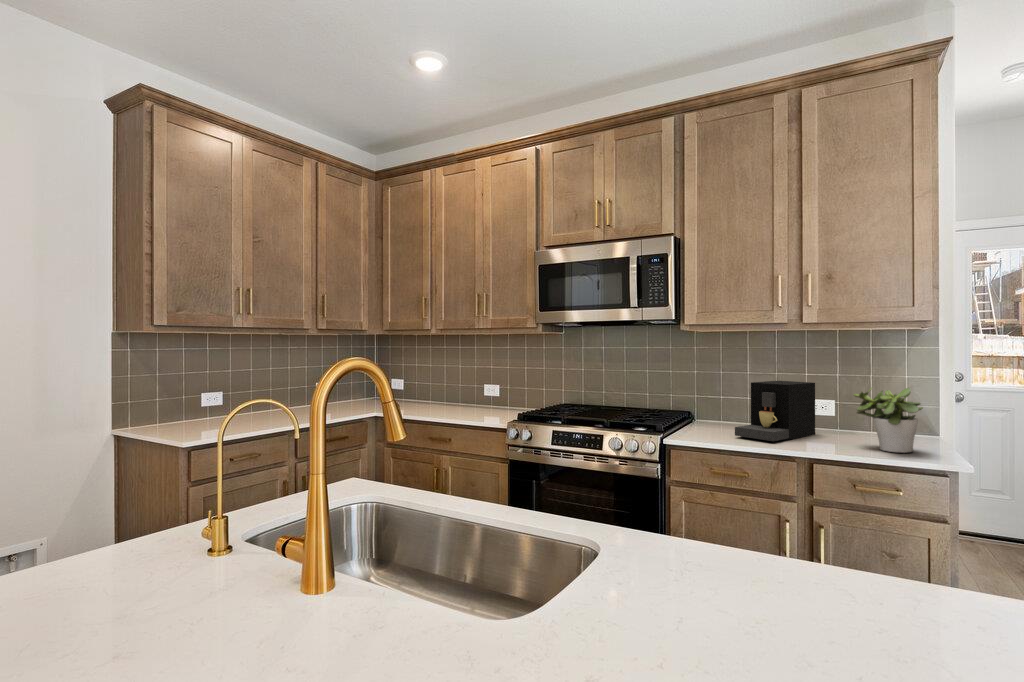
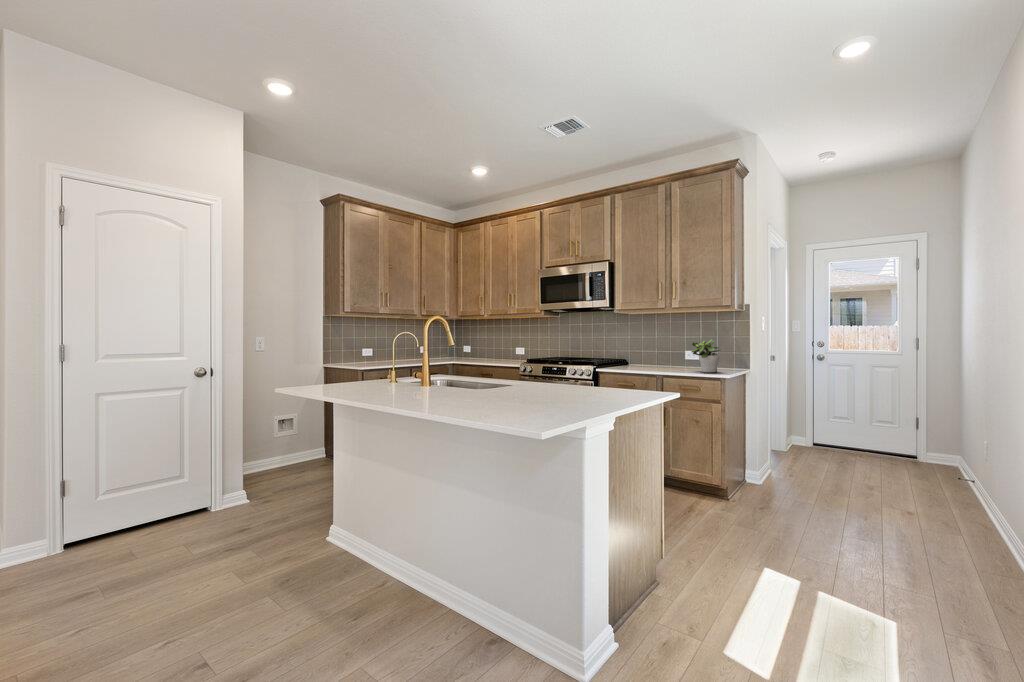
coffee maker: present [735,381,815,441] -> none [636,340,683,369]

